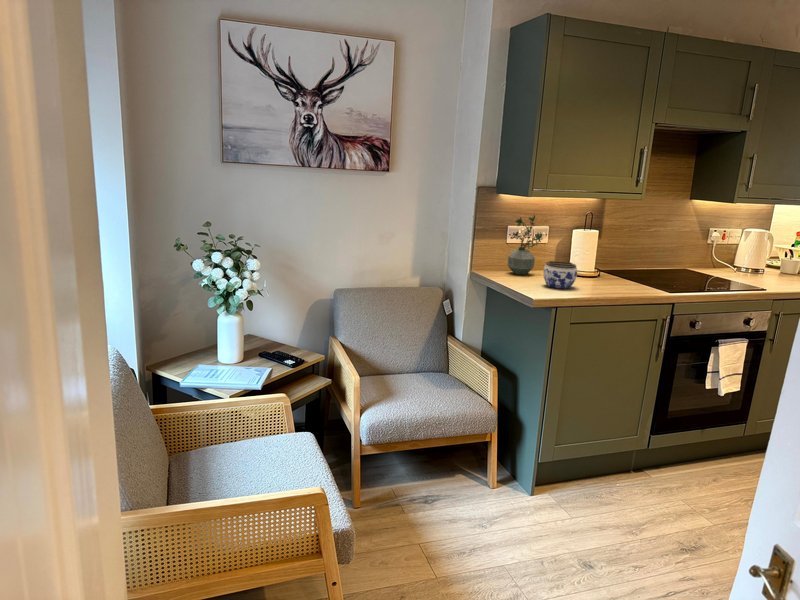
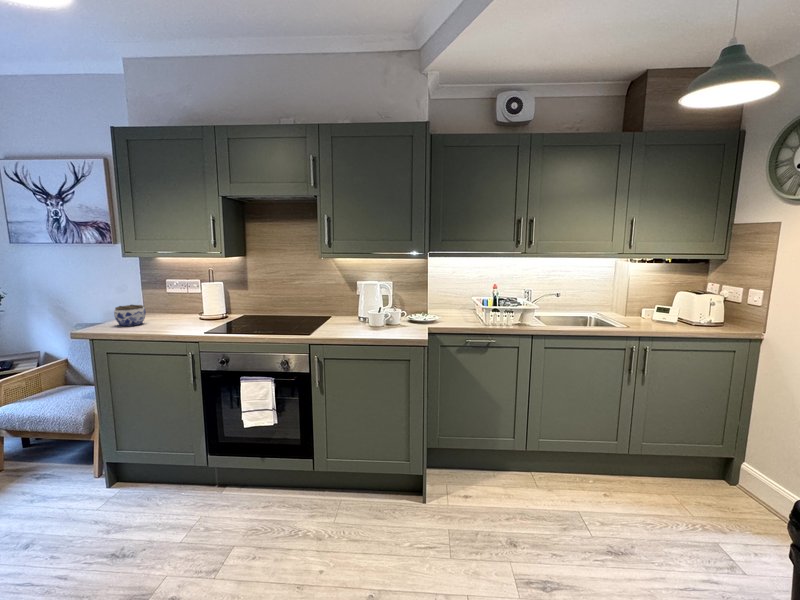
potted plant: present [508,215,543,275] -> none [149,271,183,316]

